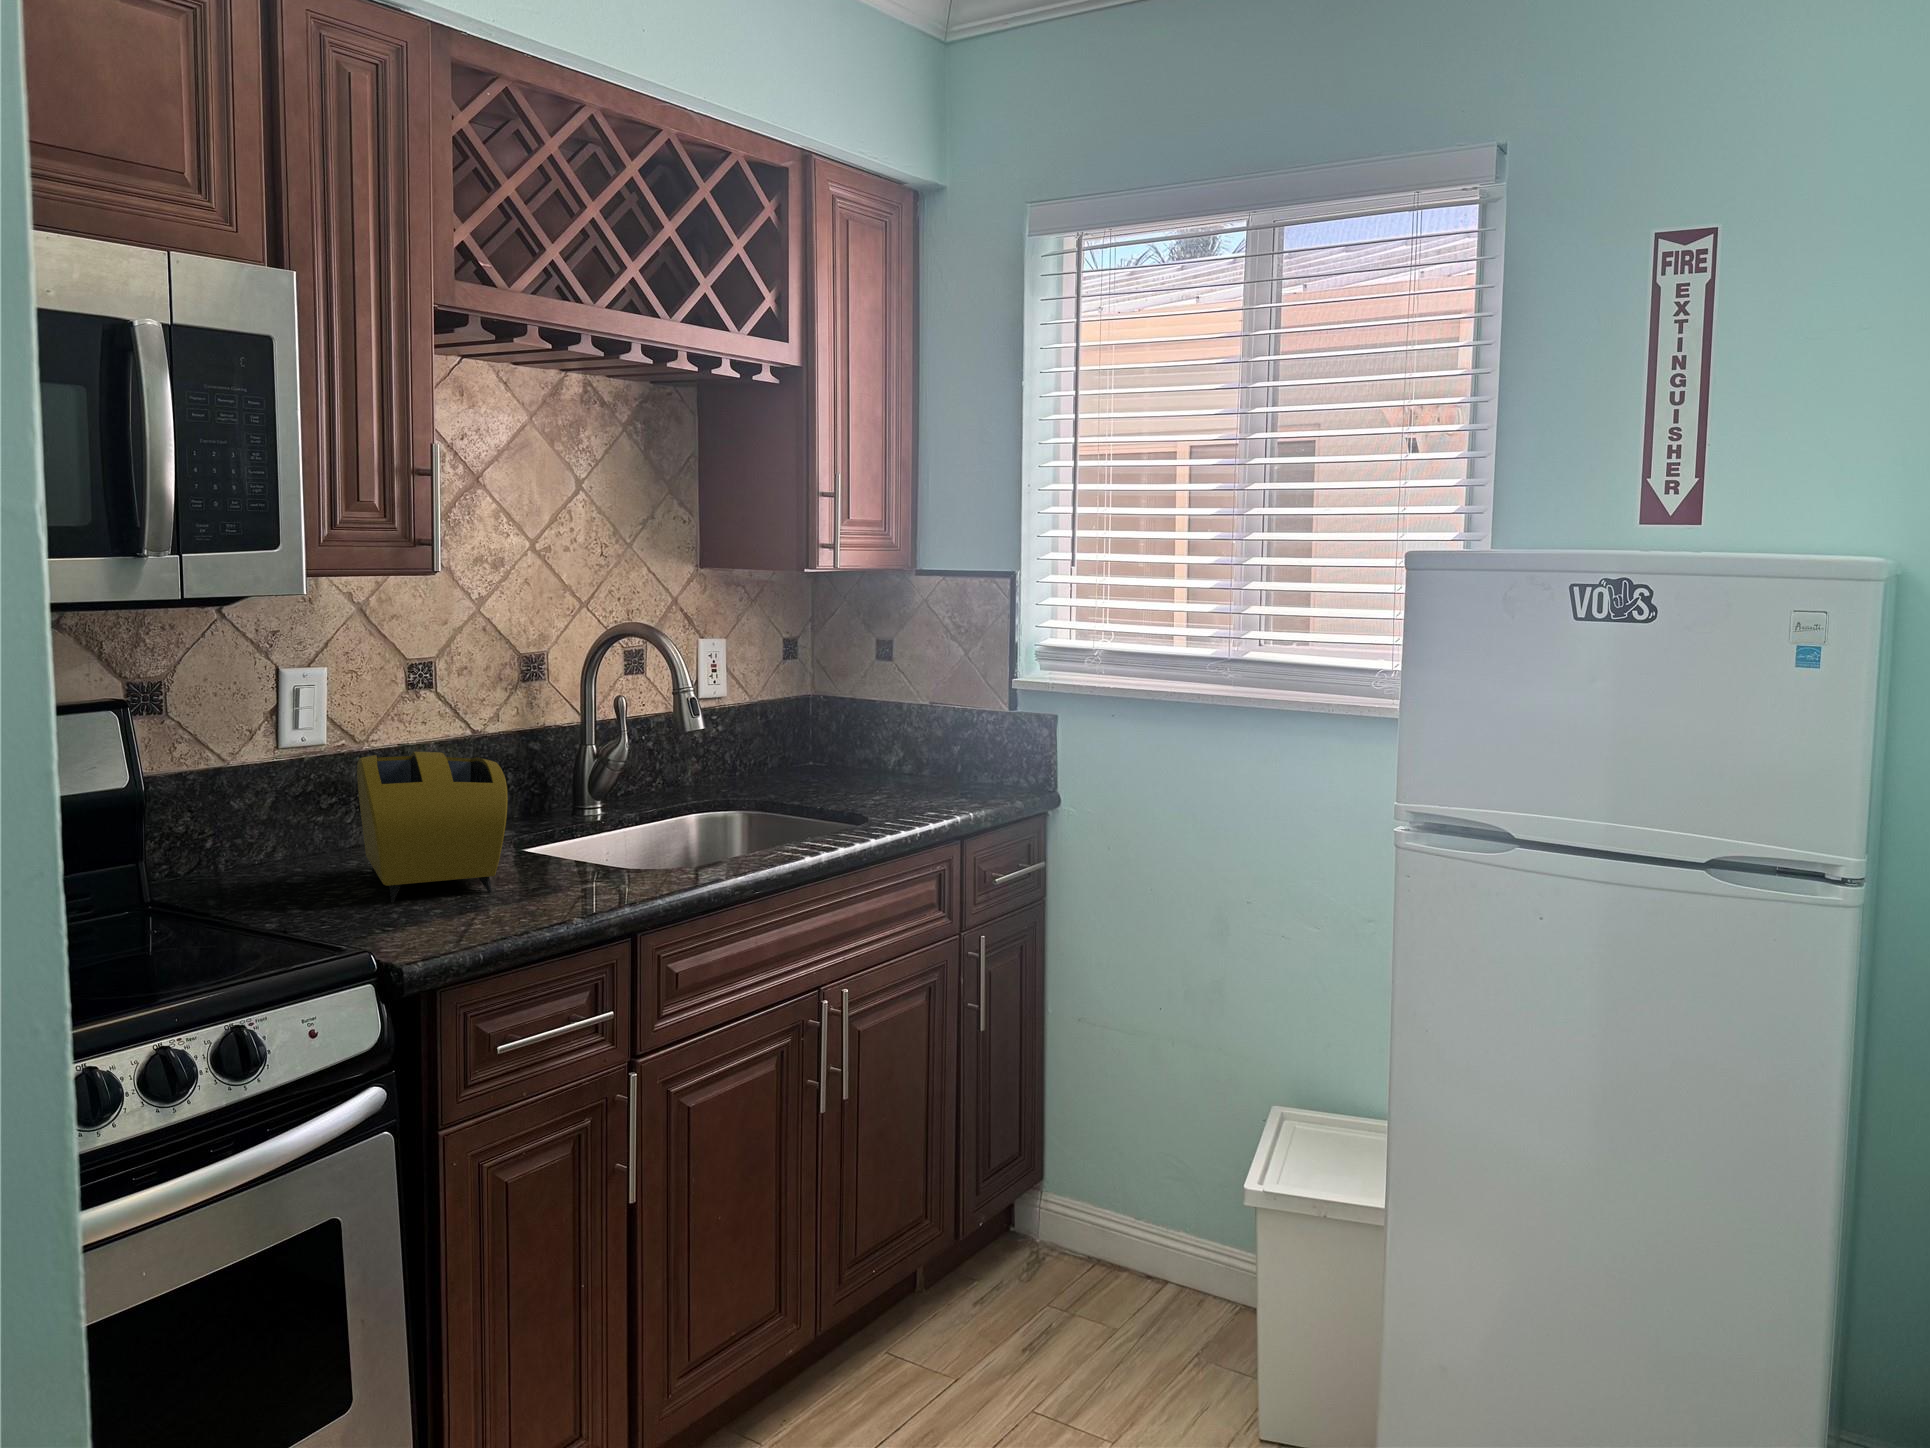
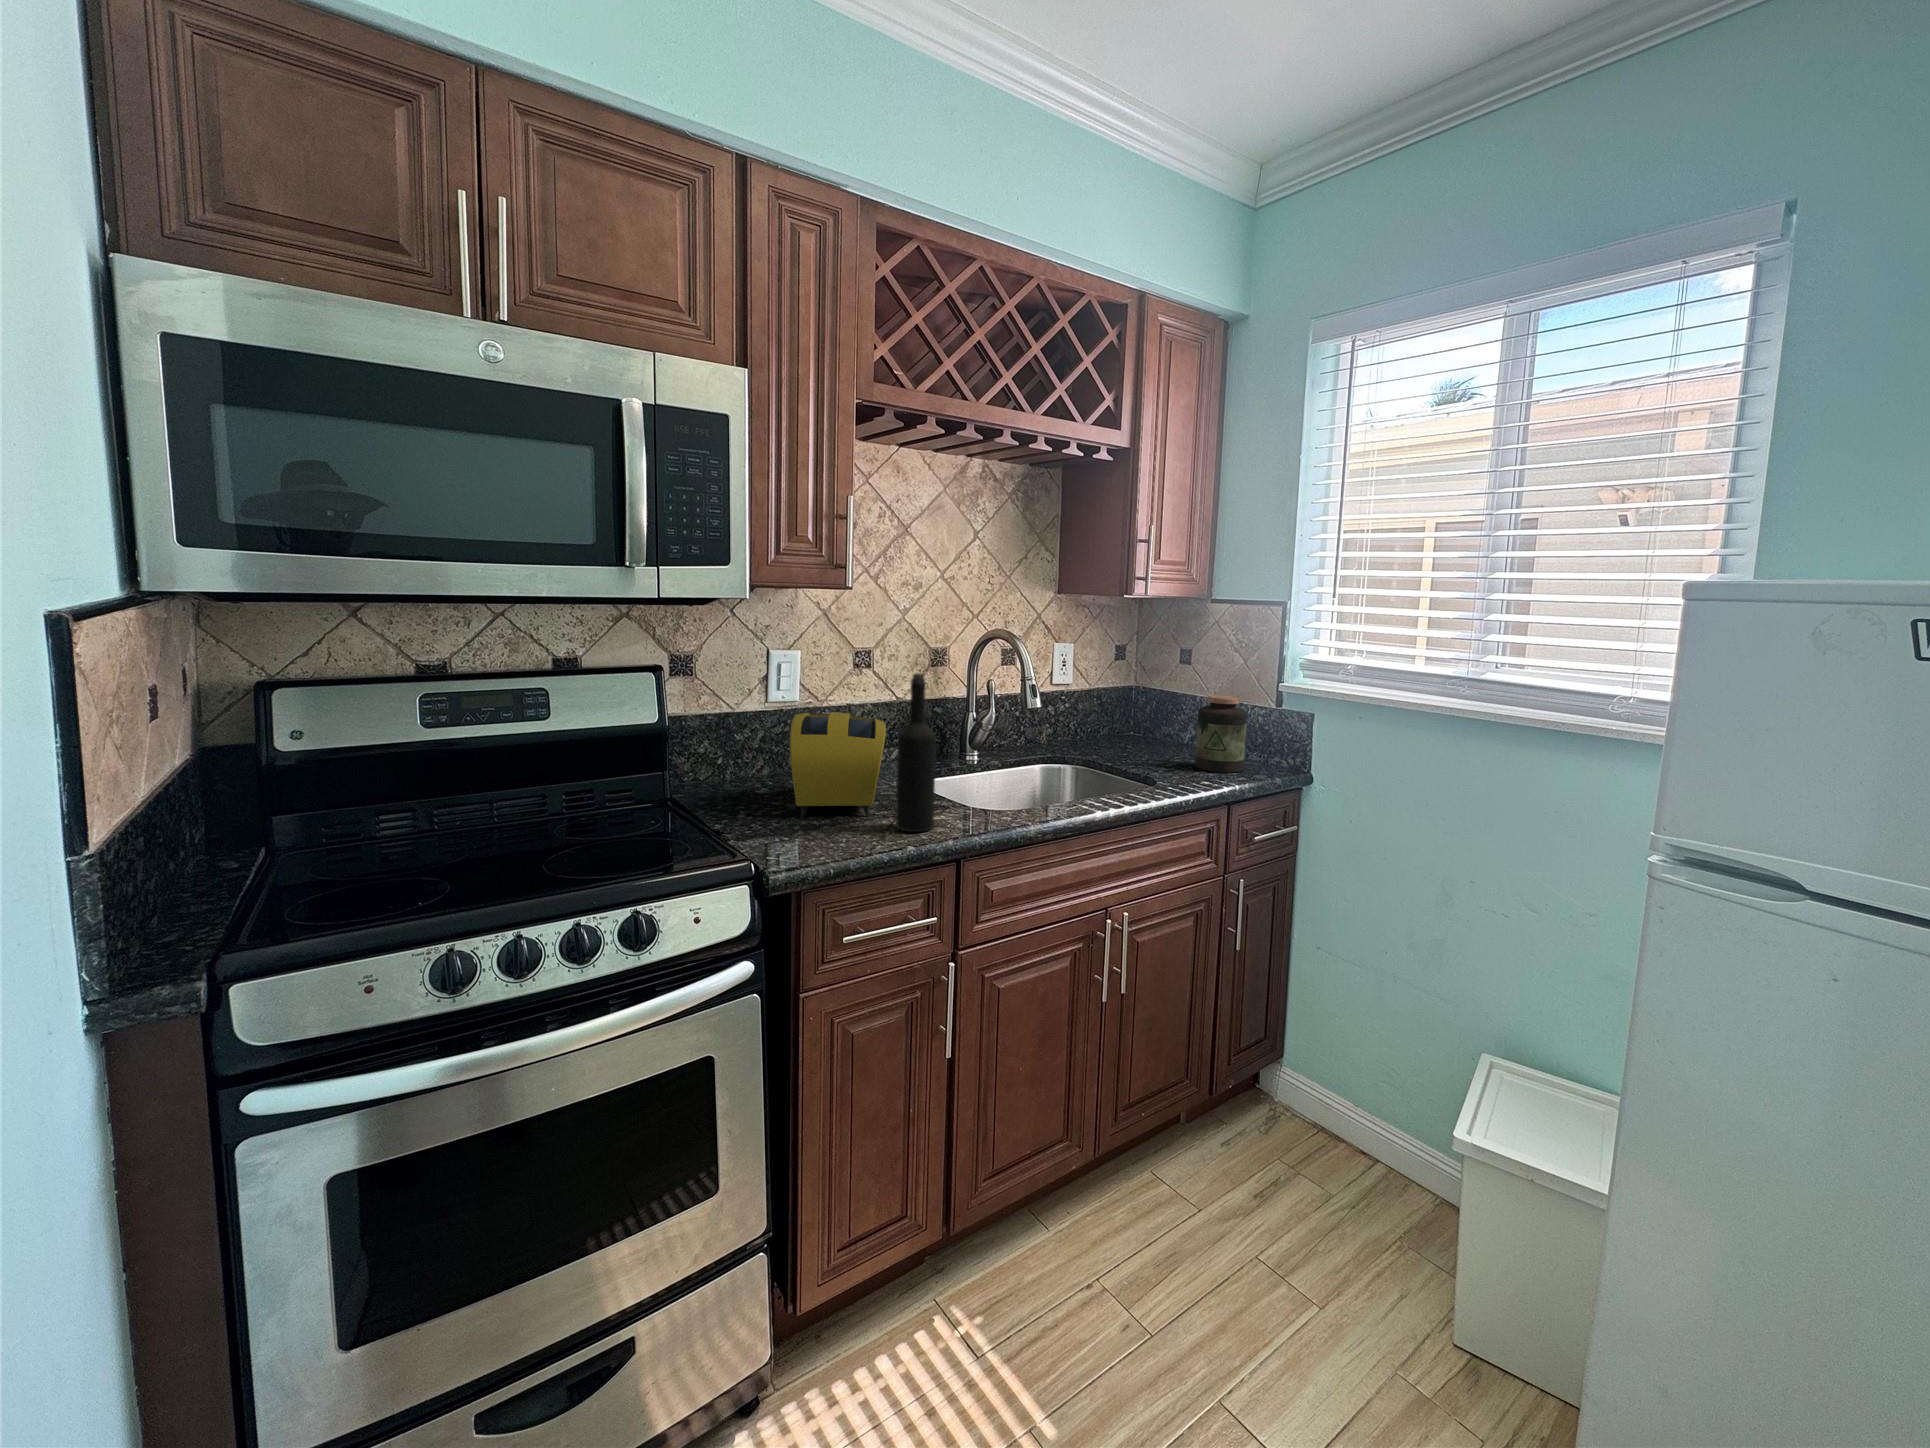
wine bottle: none [540,687,595,902] -> present [896,673,936,832]
jar: none [909,700,974,804] -> present [1195,695,1247,773]

